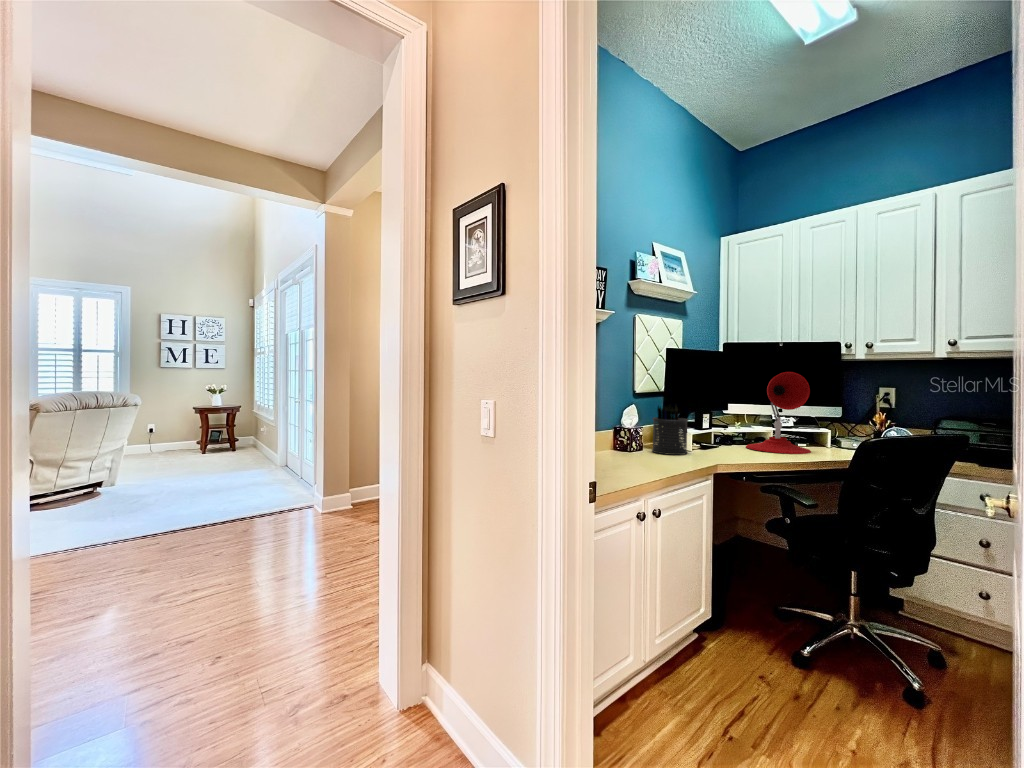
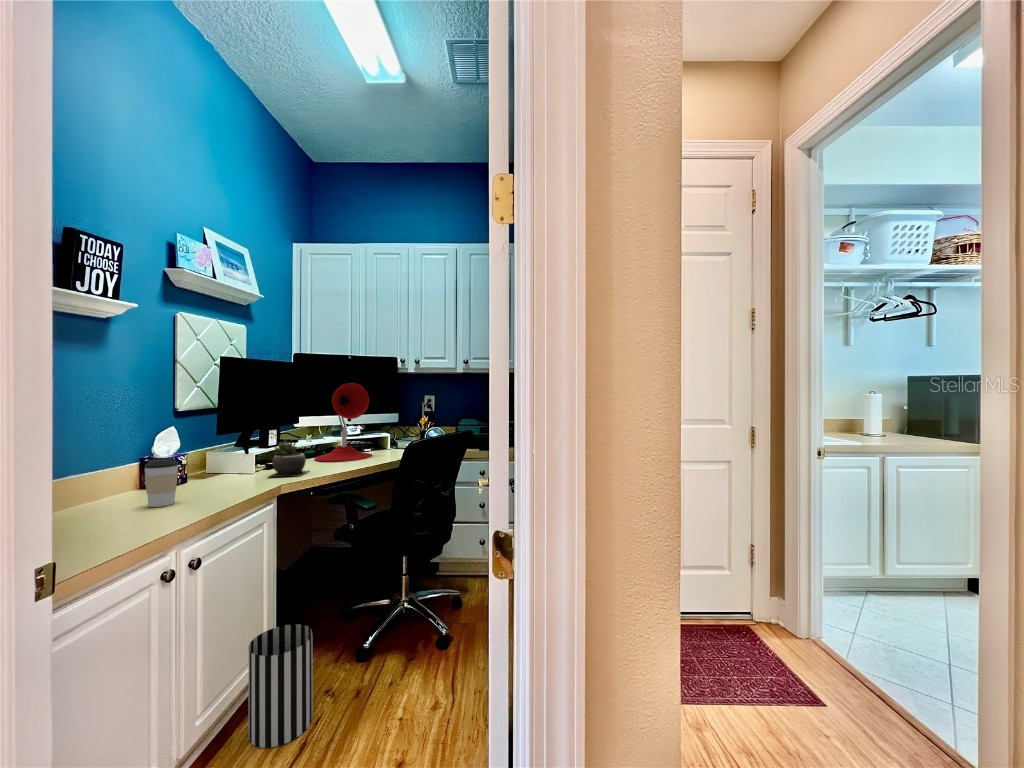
pen holder: present [652,405,688,455] -> none [199,420,247,482]
succulent plant: none [705,425,746,461] -> present [268,441,308,477]
coffee cup: none [622,430,644,467] -> present [144,458,179,507]
wastebasket: none [692,594,752,703] -> present [248,624,313,748]

